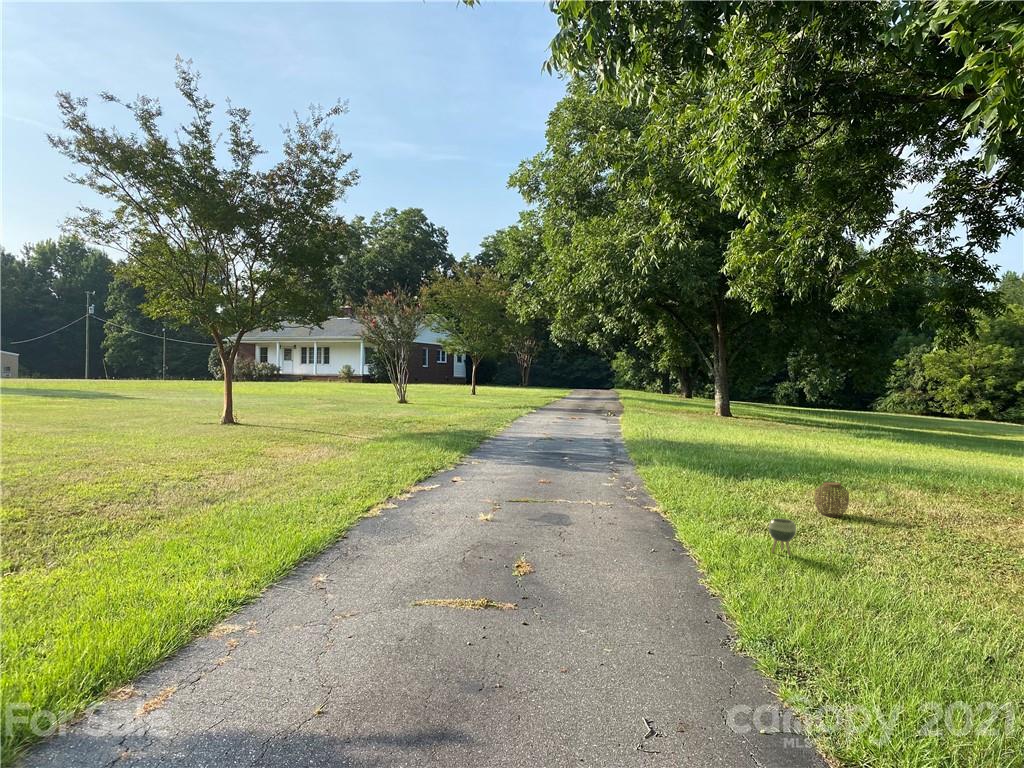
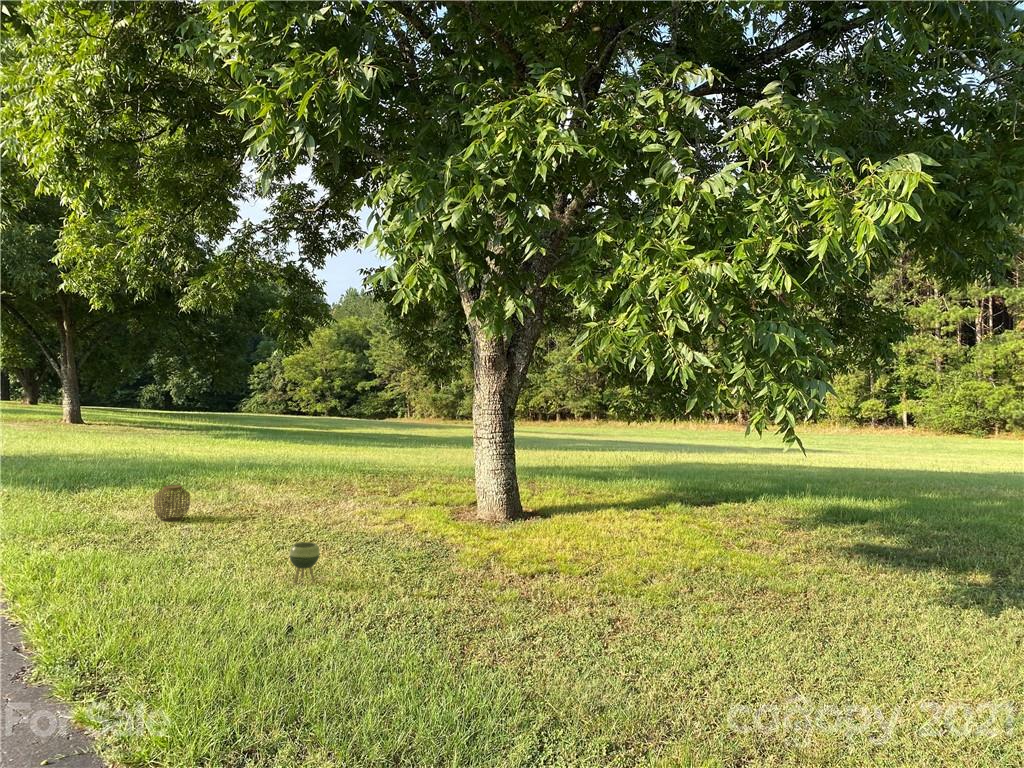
planter: present [769,518,796,555] -> present [290,542,320,583]

